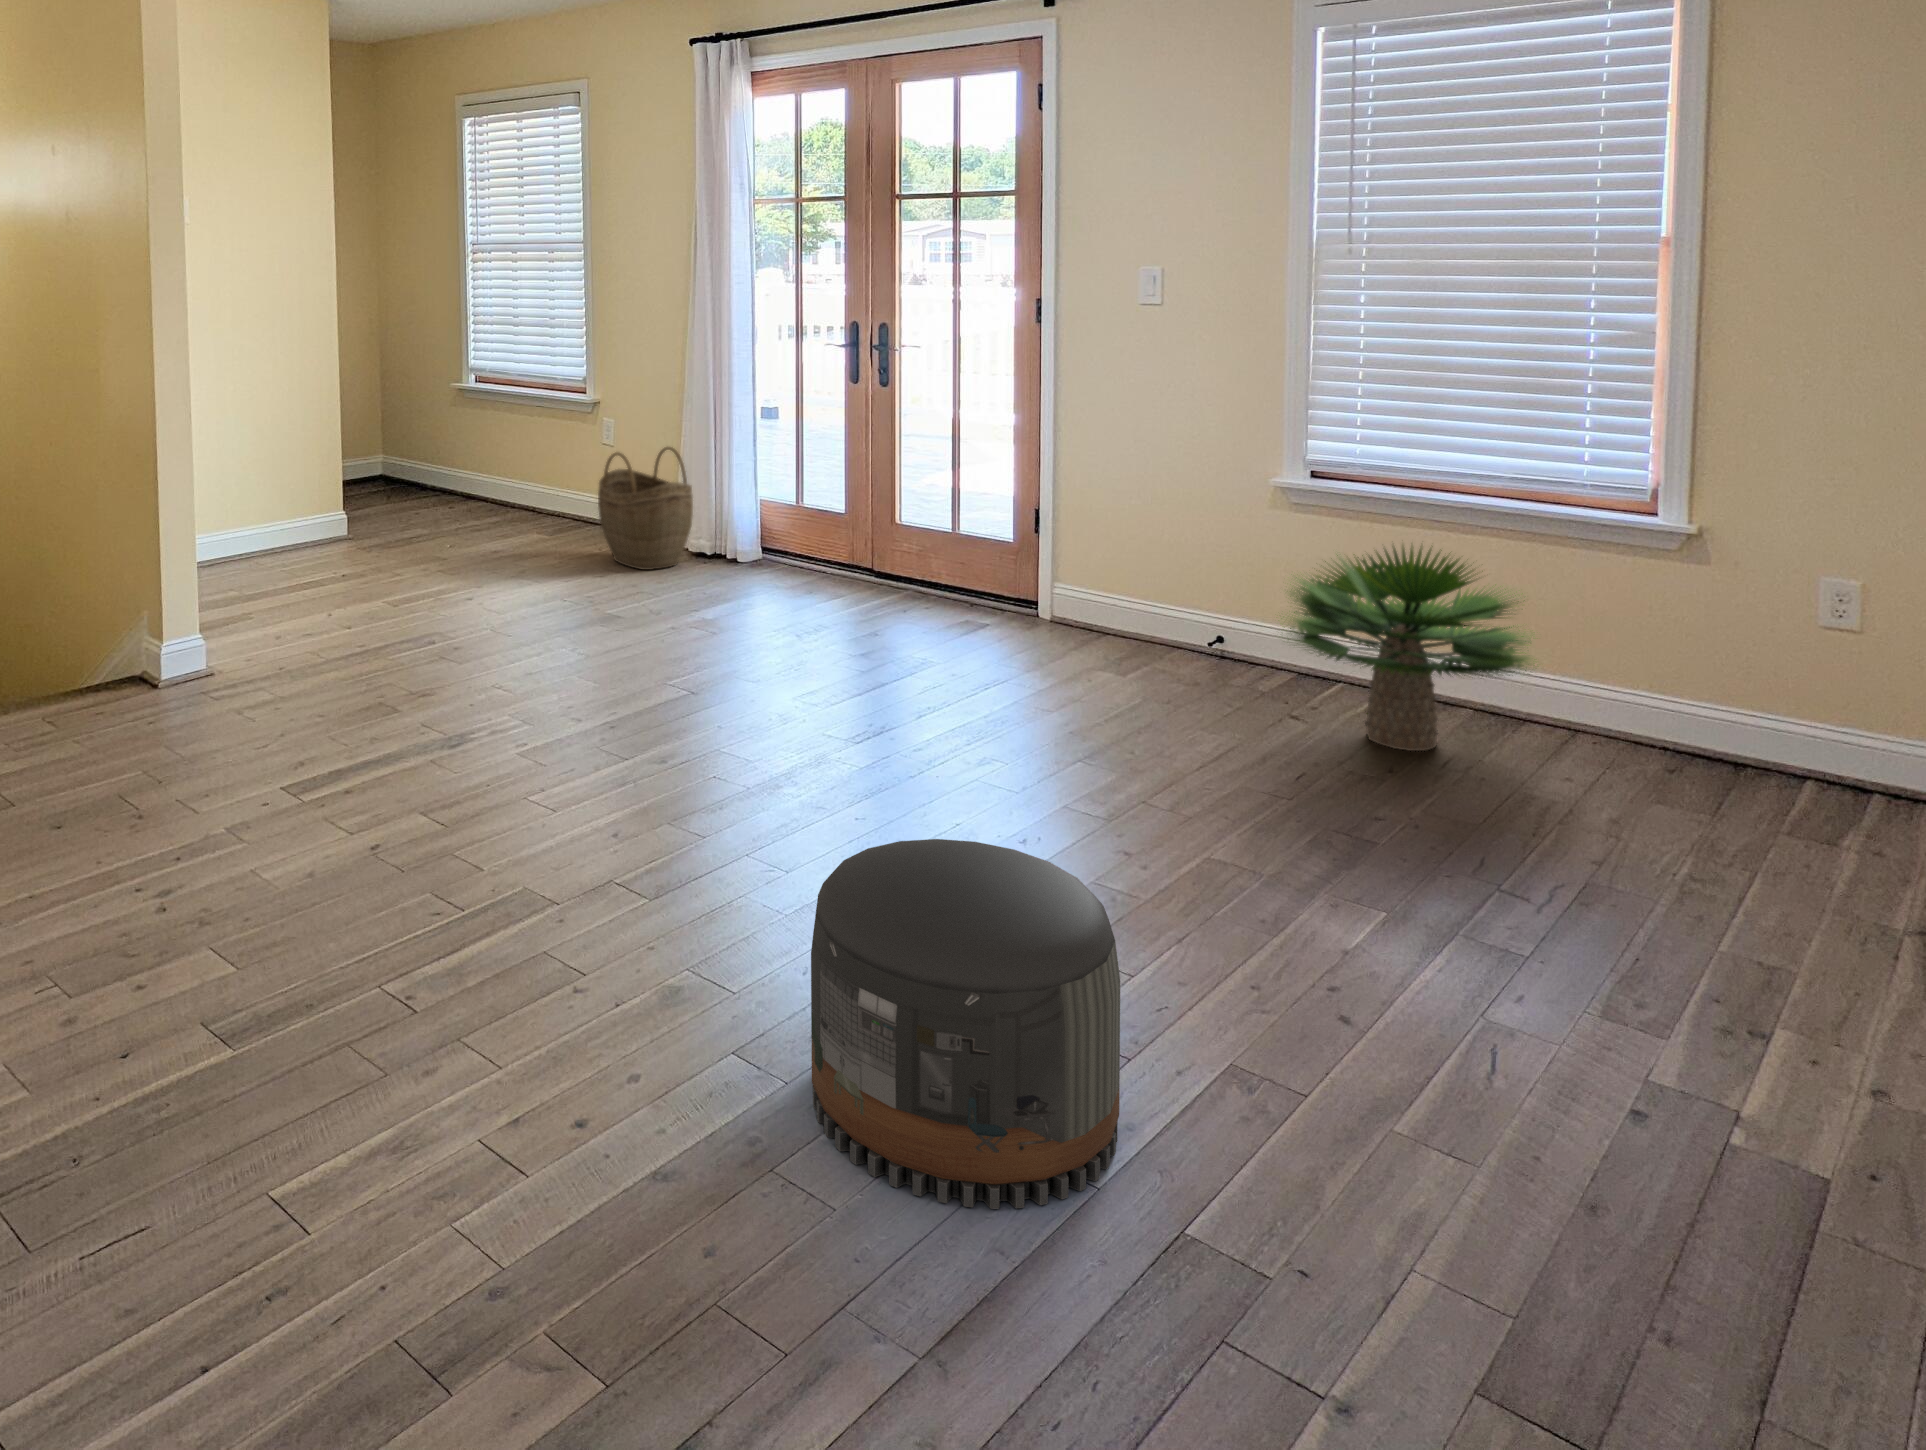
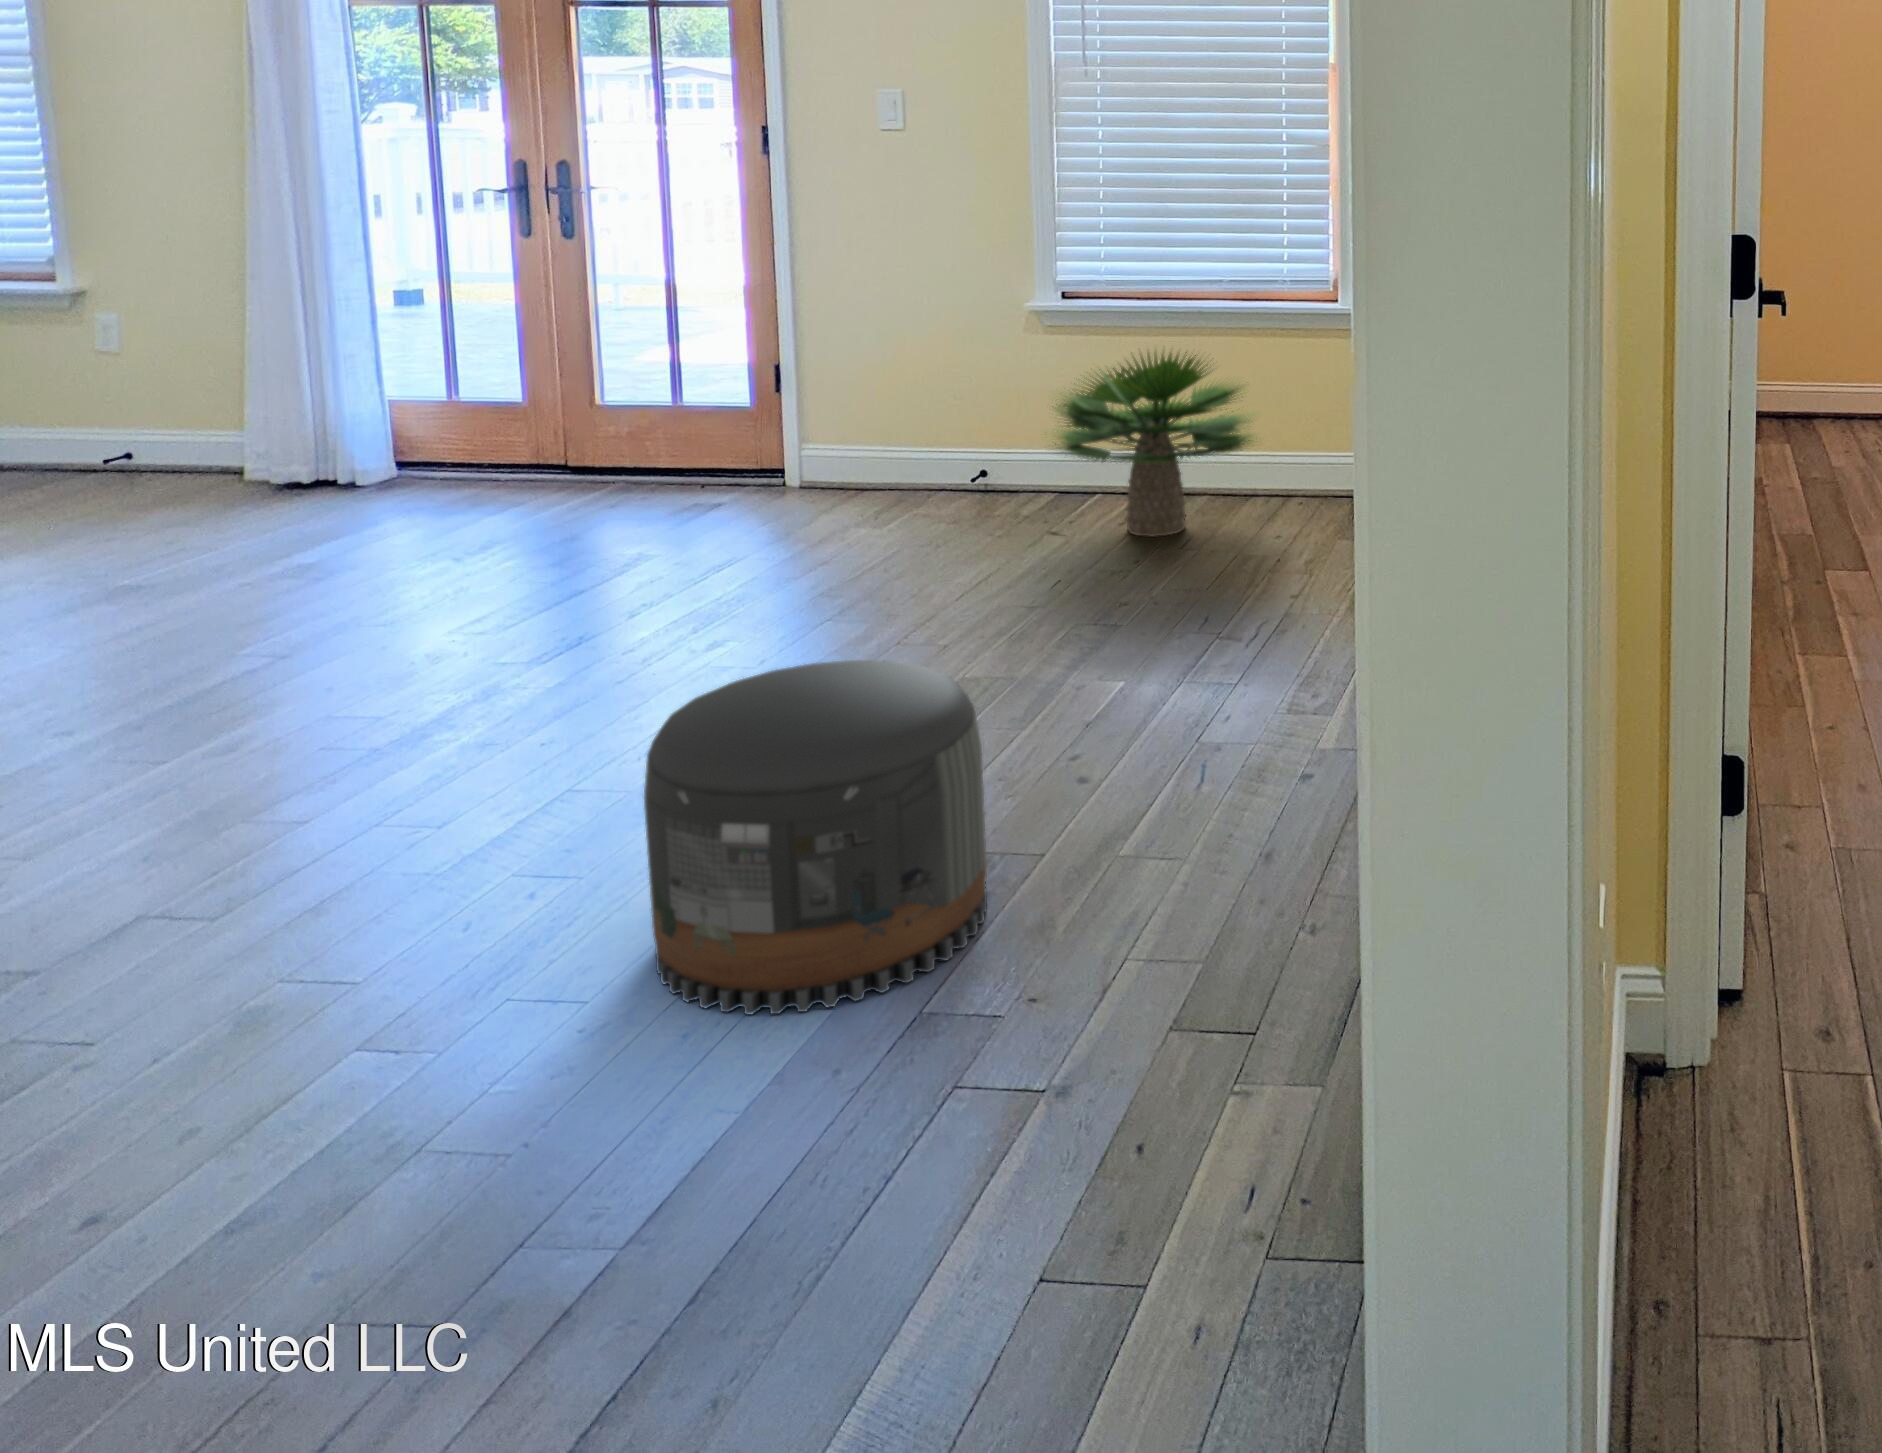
woven basket: present [598,447,693,570] -> none [110,344,284,516]

